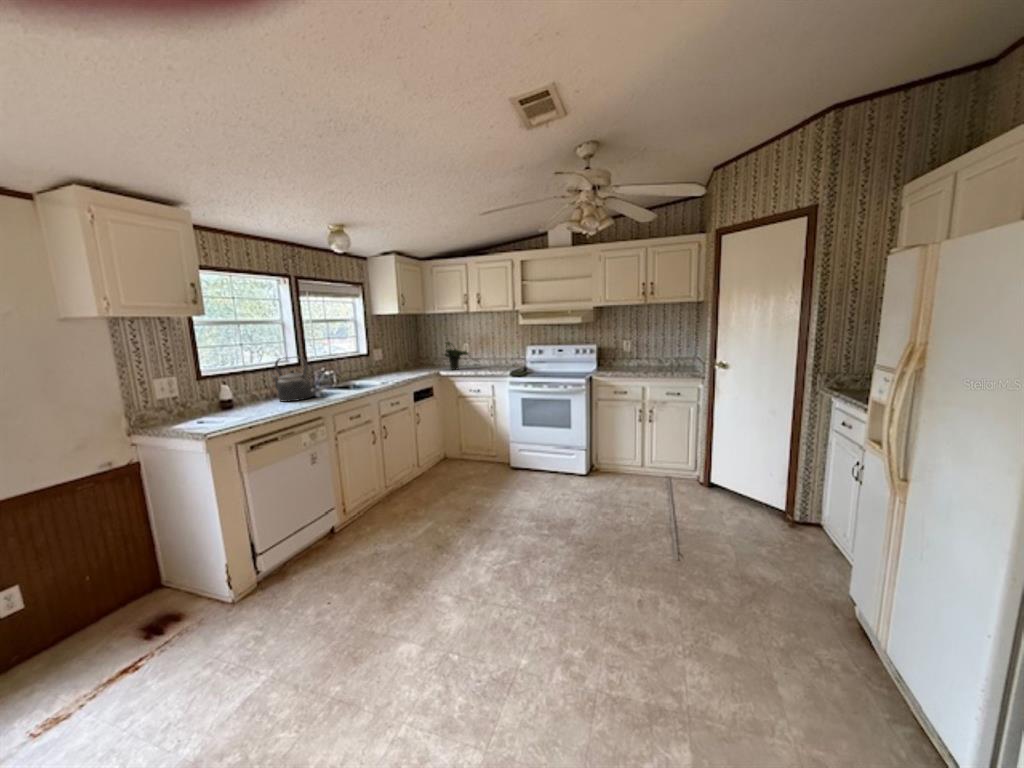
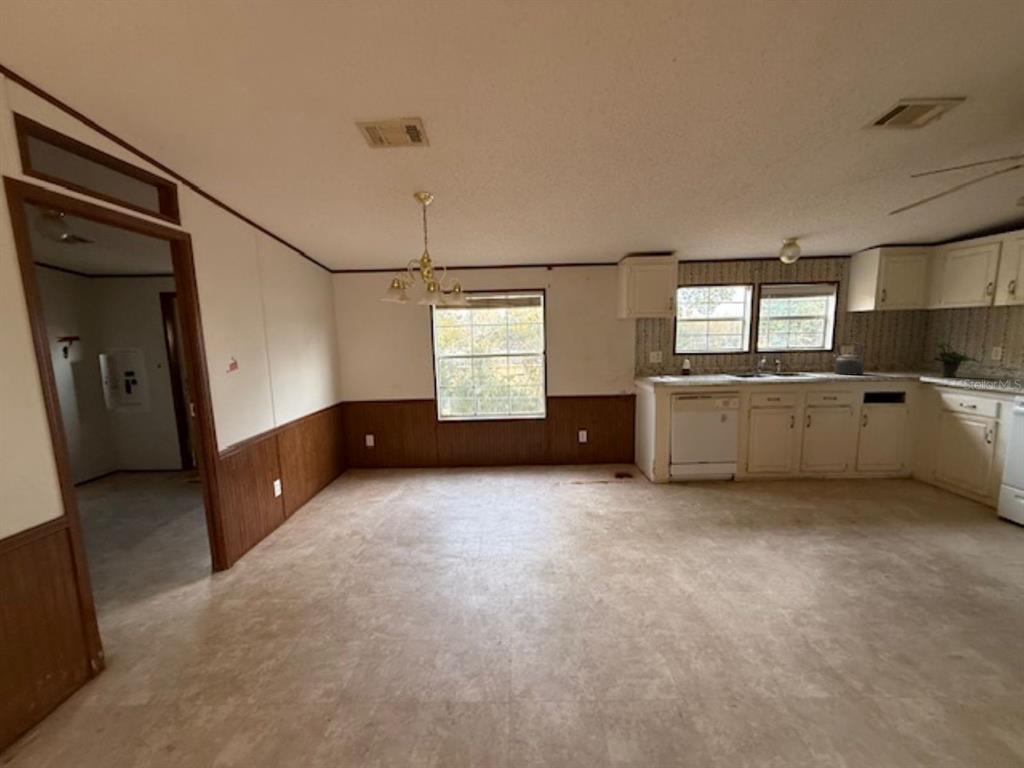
kettle: present [272,357,312,402] -> present [833,342,863,374]

